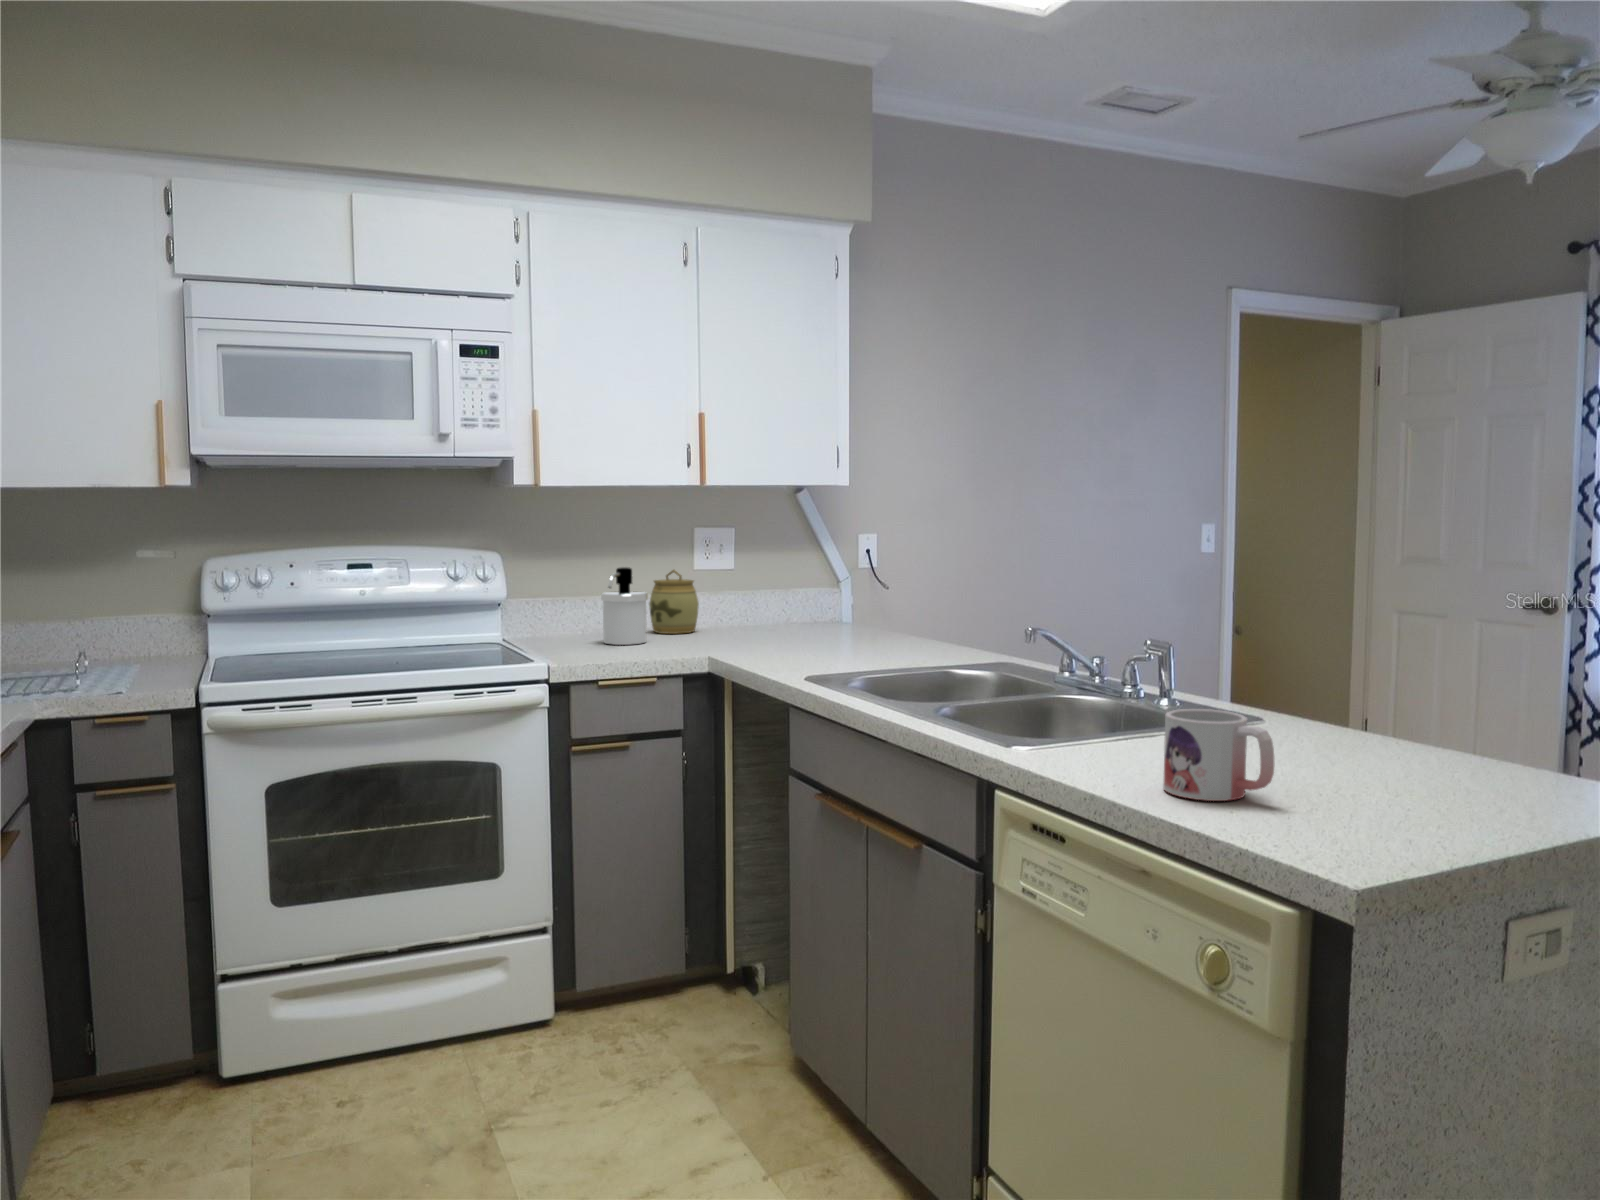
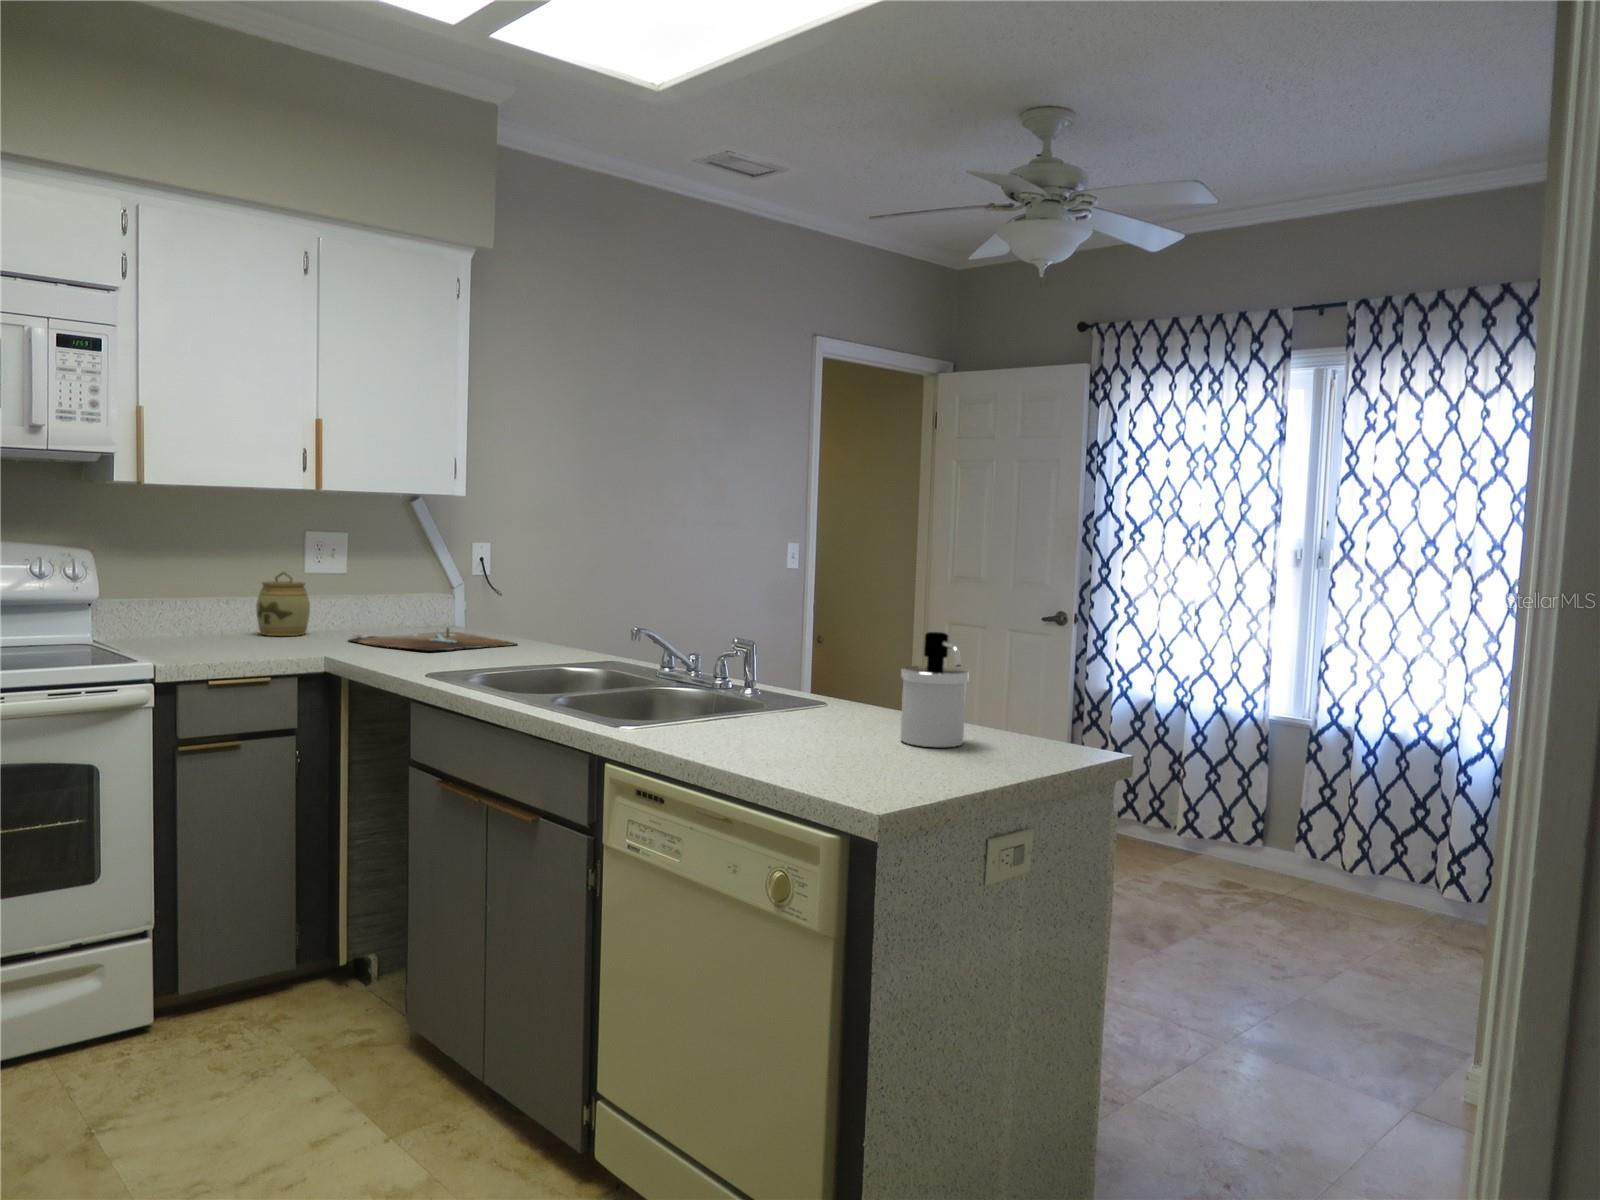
soap dispenser: present [601,567,648,645] -> present [900,632,969,747]
cutting board: none [732,623,901,649] -> present [349,628,517,651]
mug: present [1163,709,1274,801] -> none [739,692,818,762]

